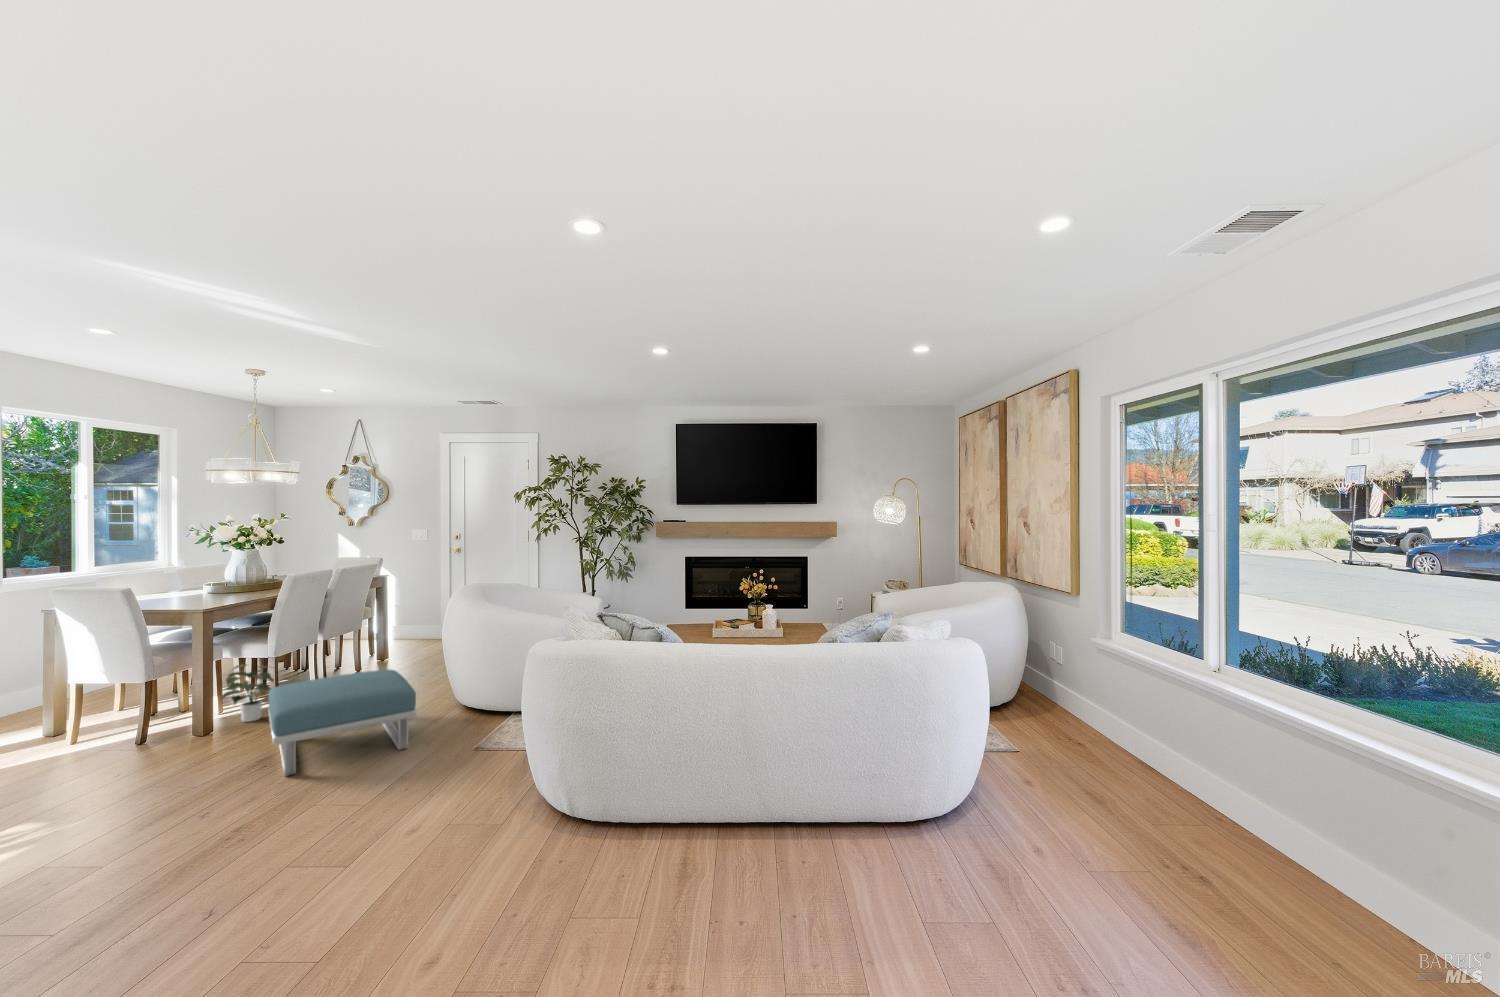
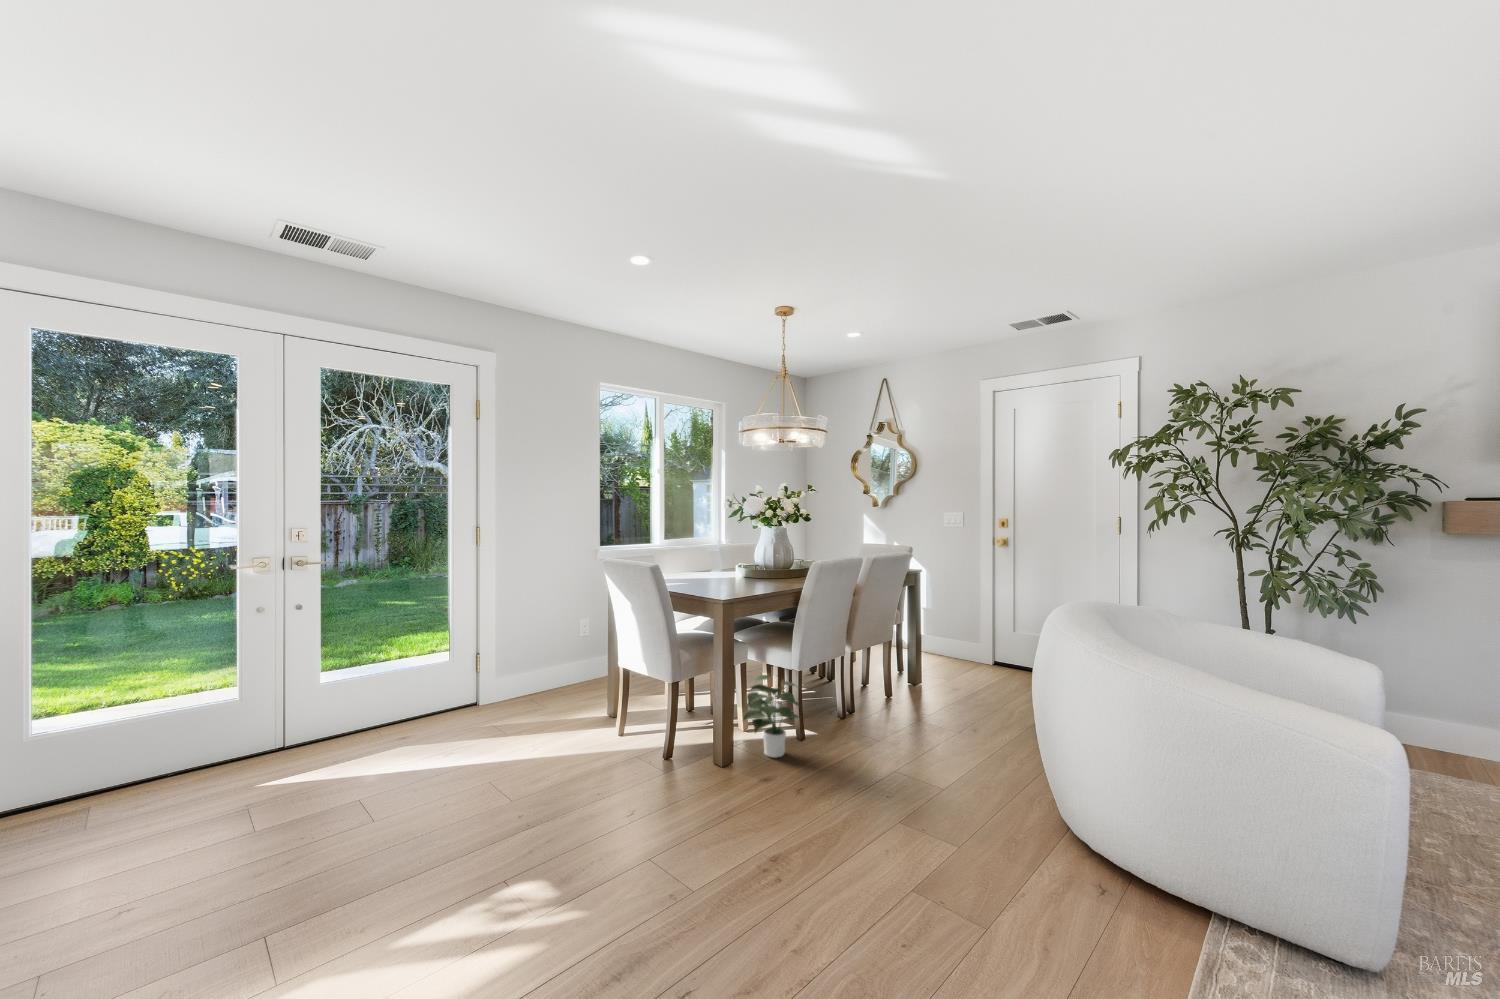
footstool: present [269,669,417,776] -> none [788,731,1028,937]

